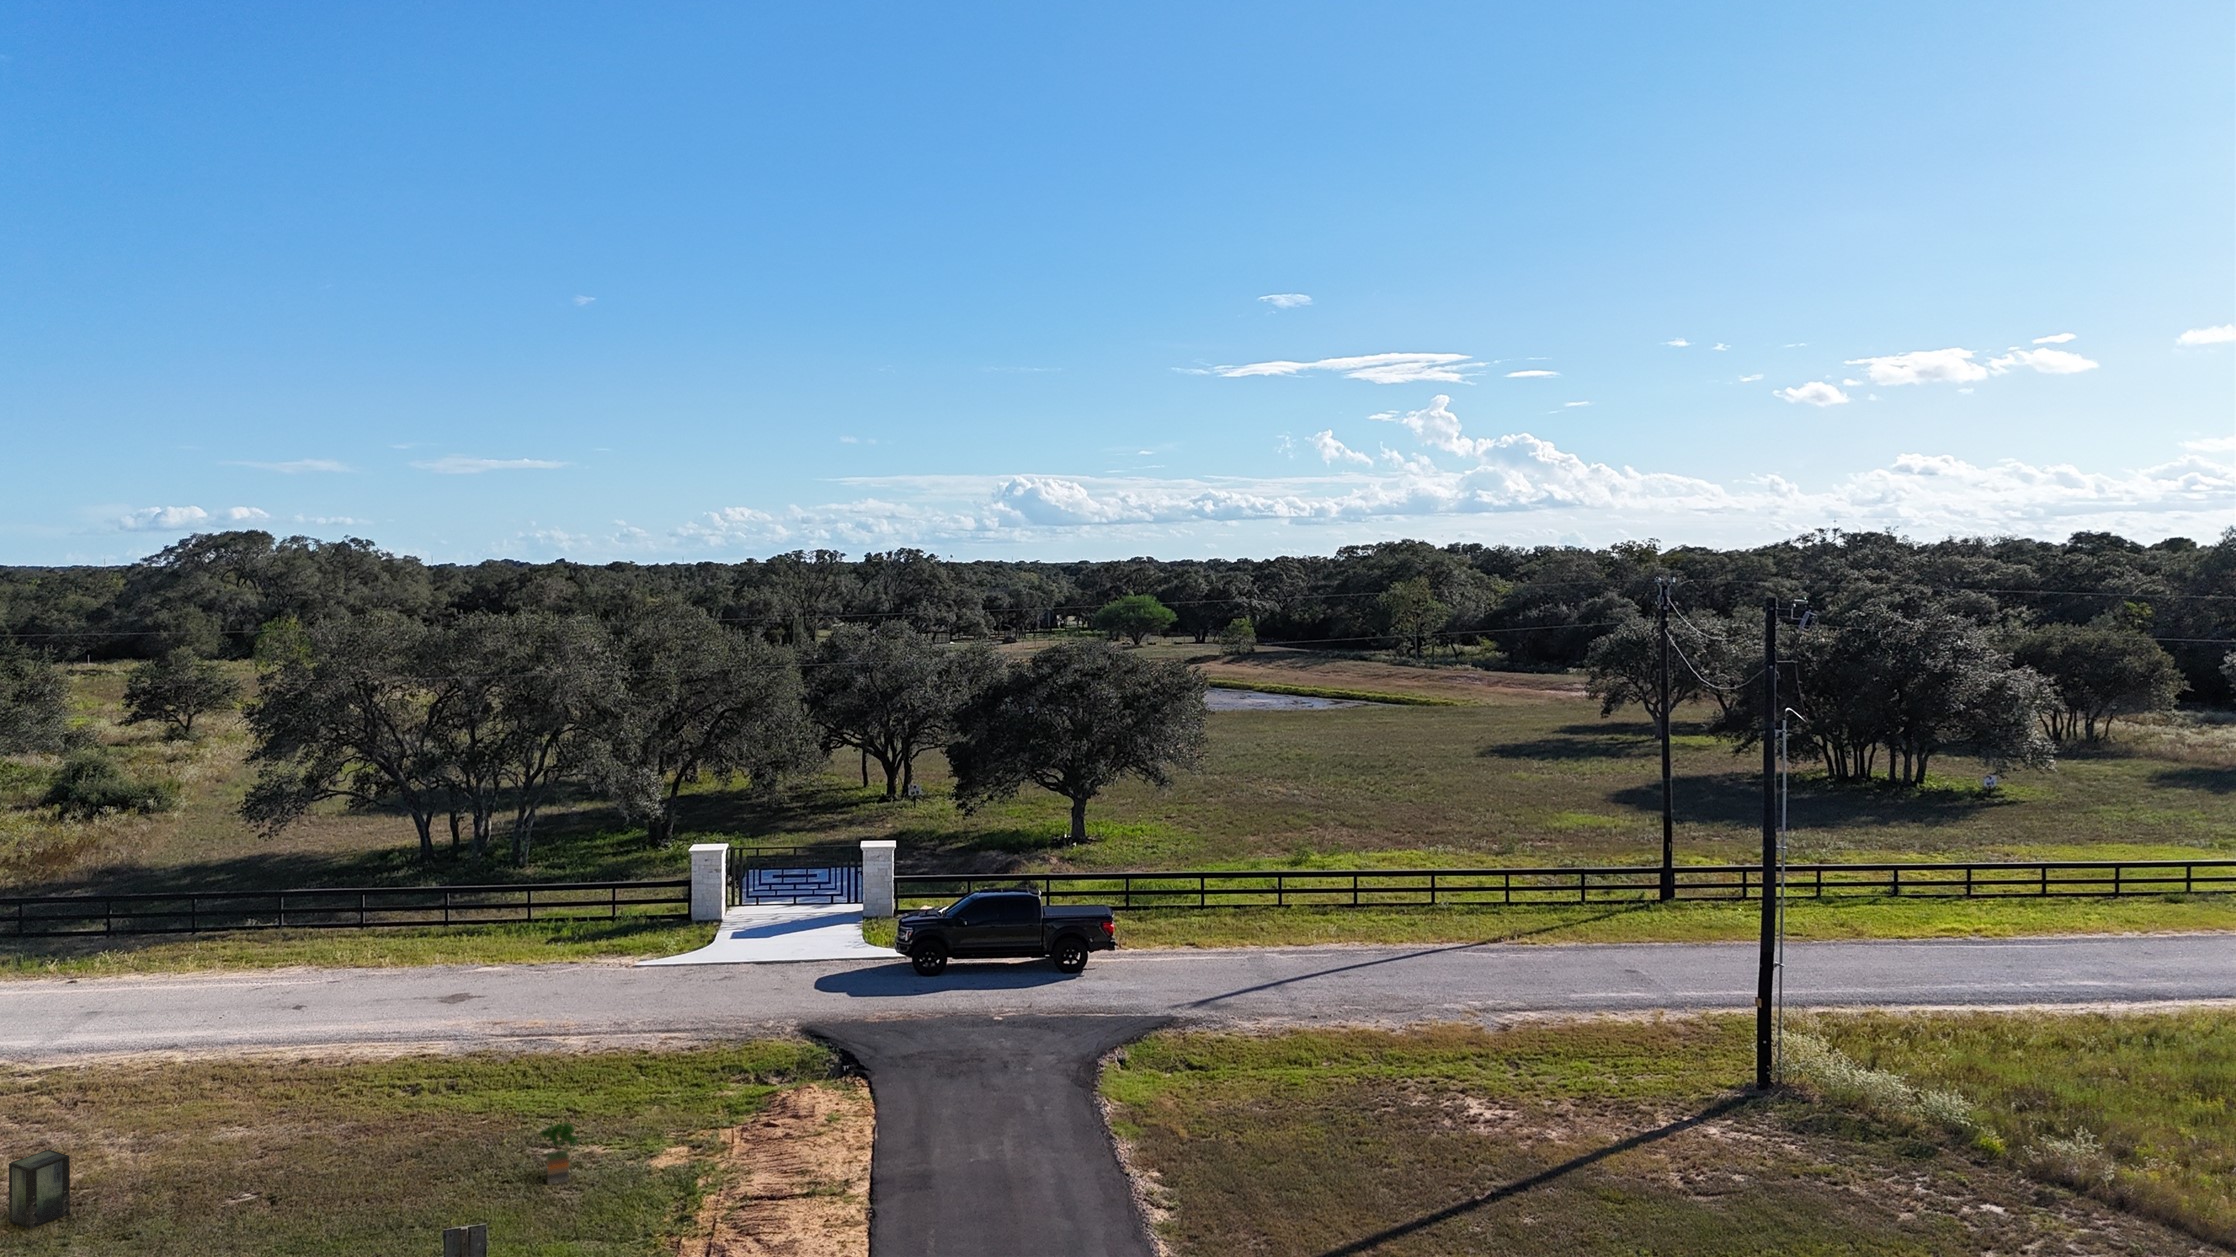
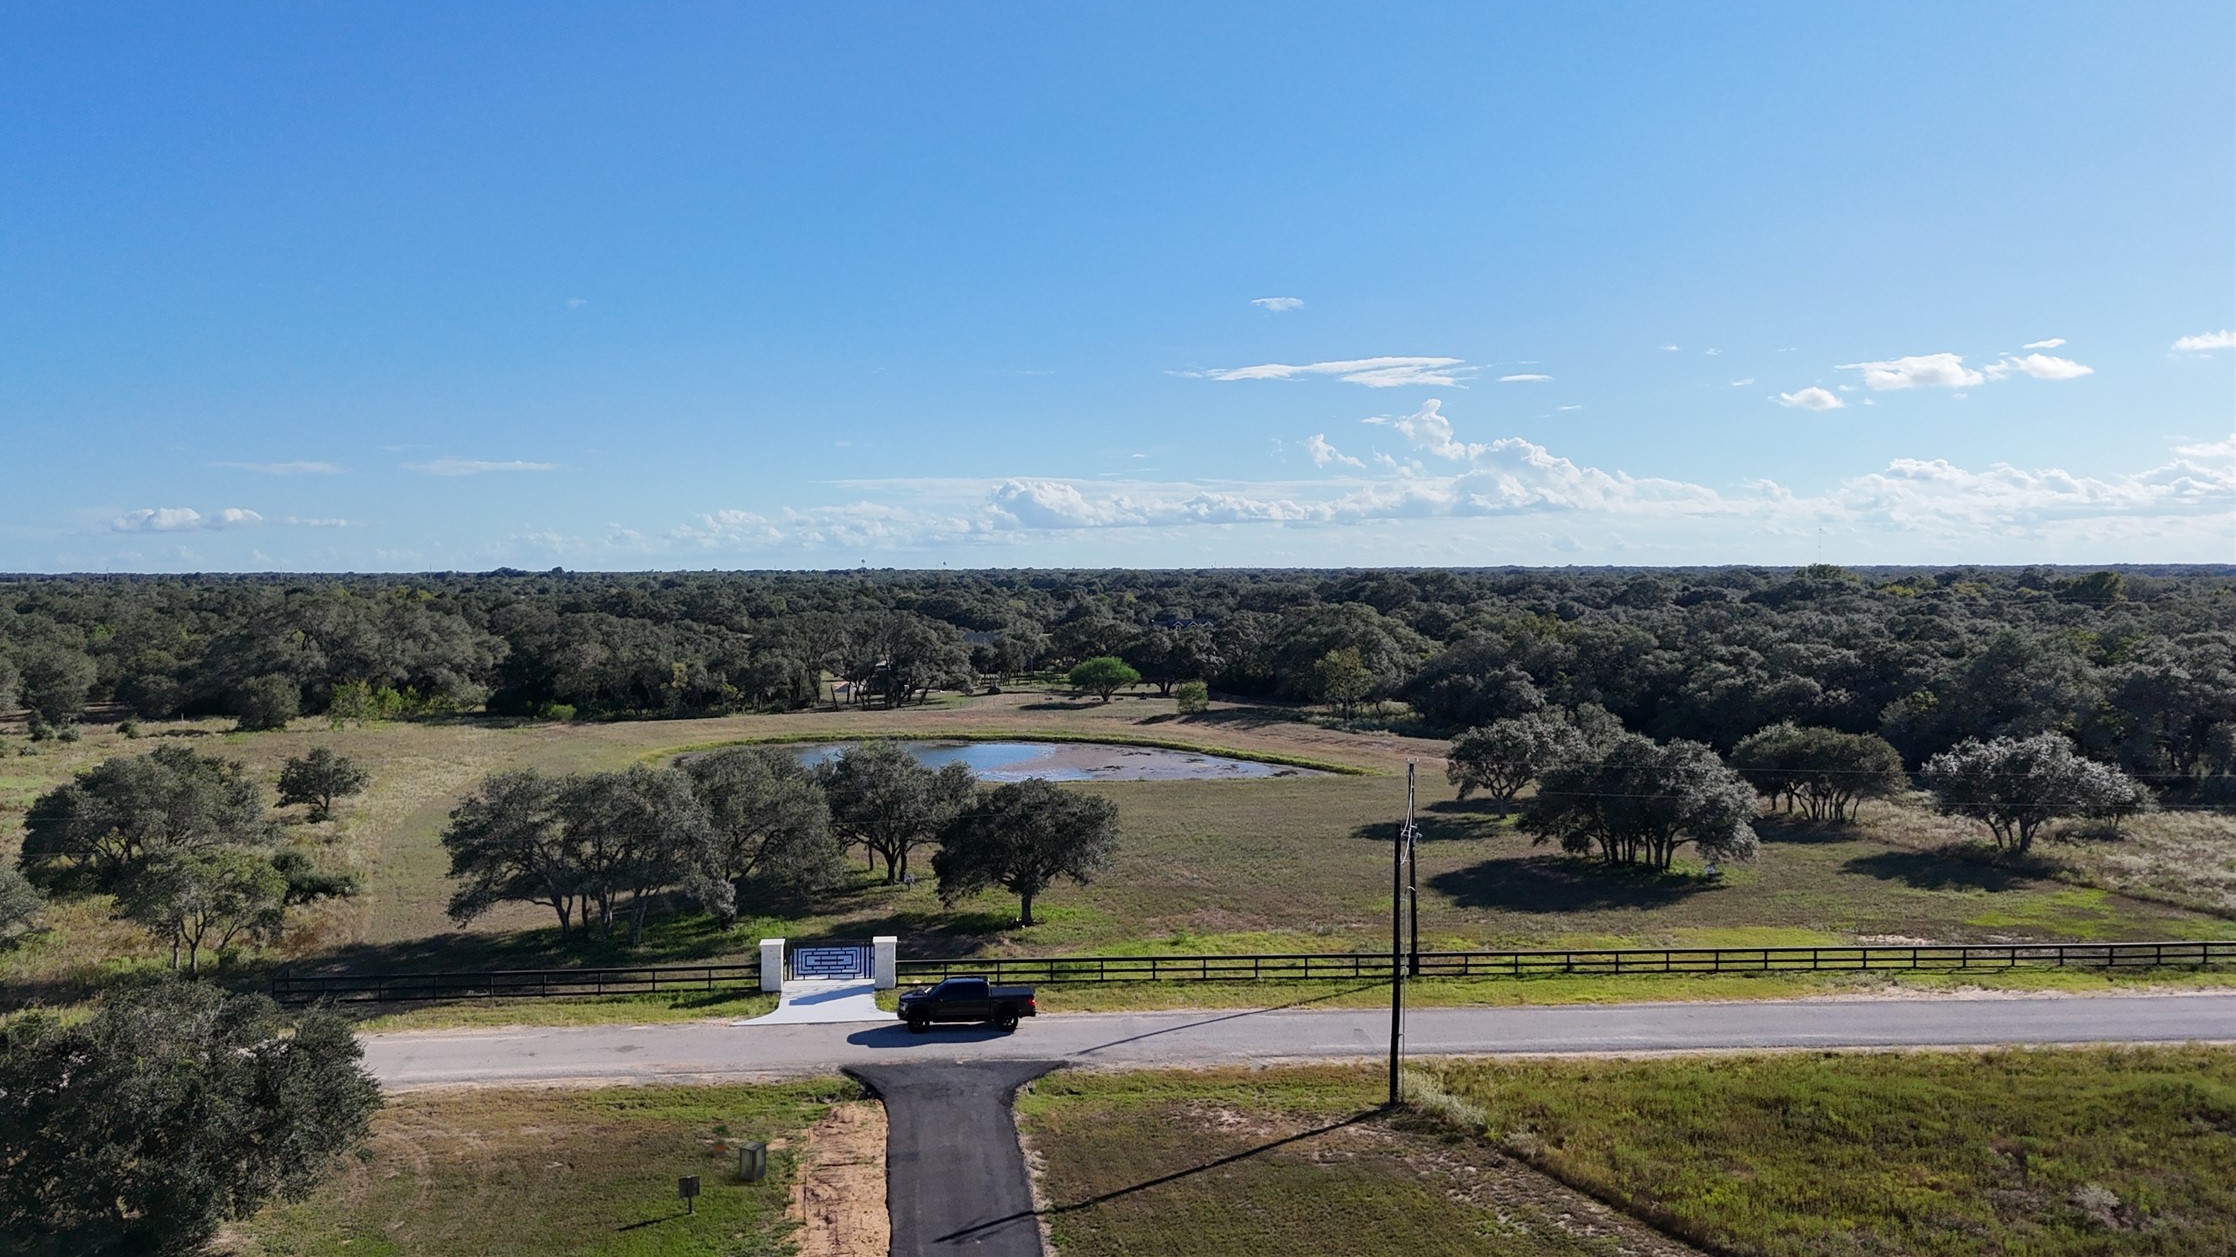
storage box: present [9,1150,70,1229] -> present [739,1141,766,1182]

